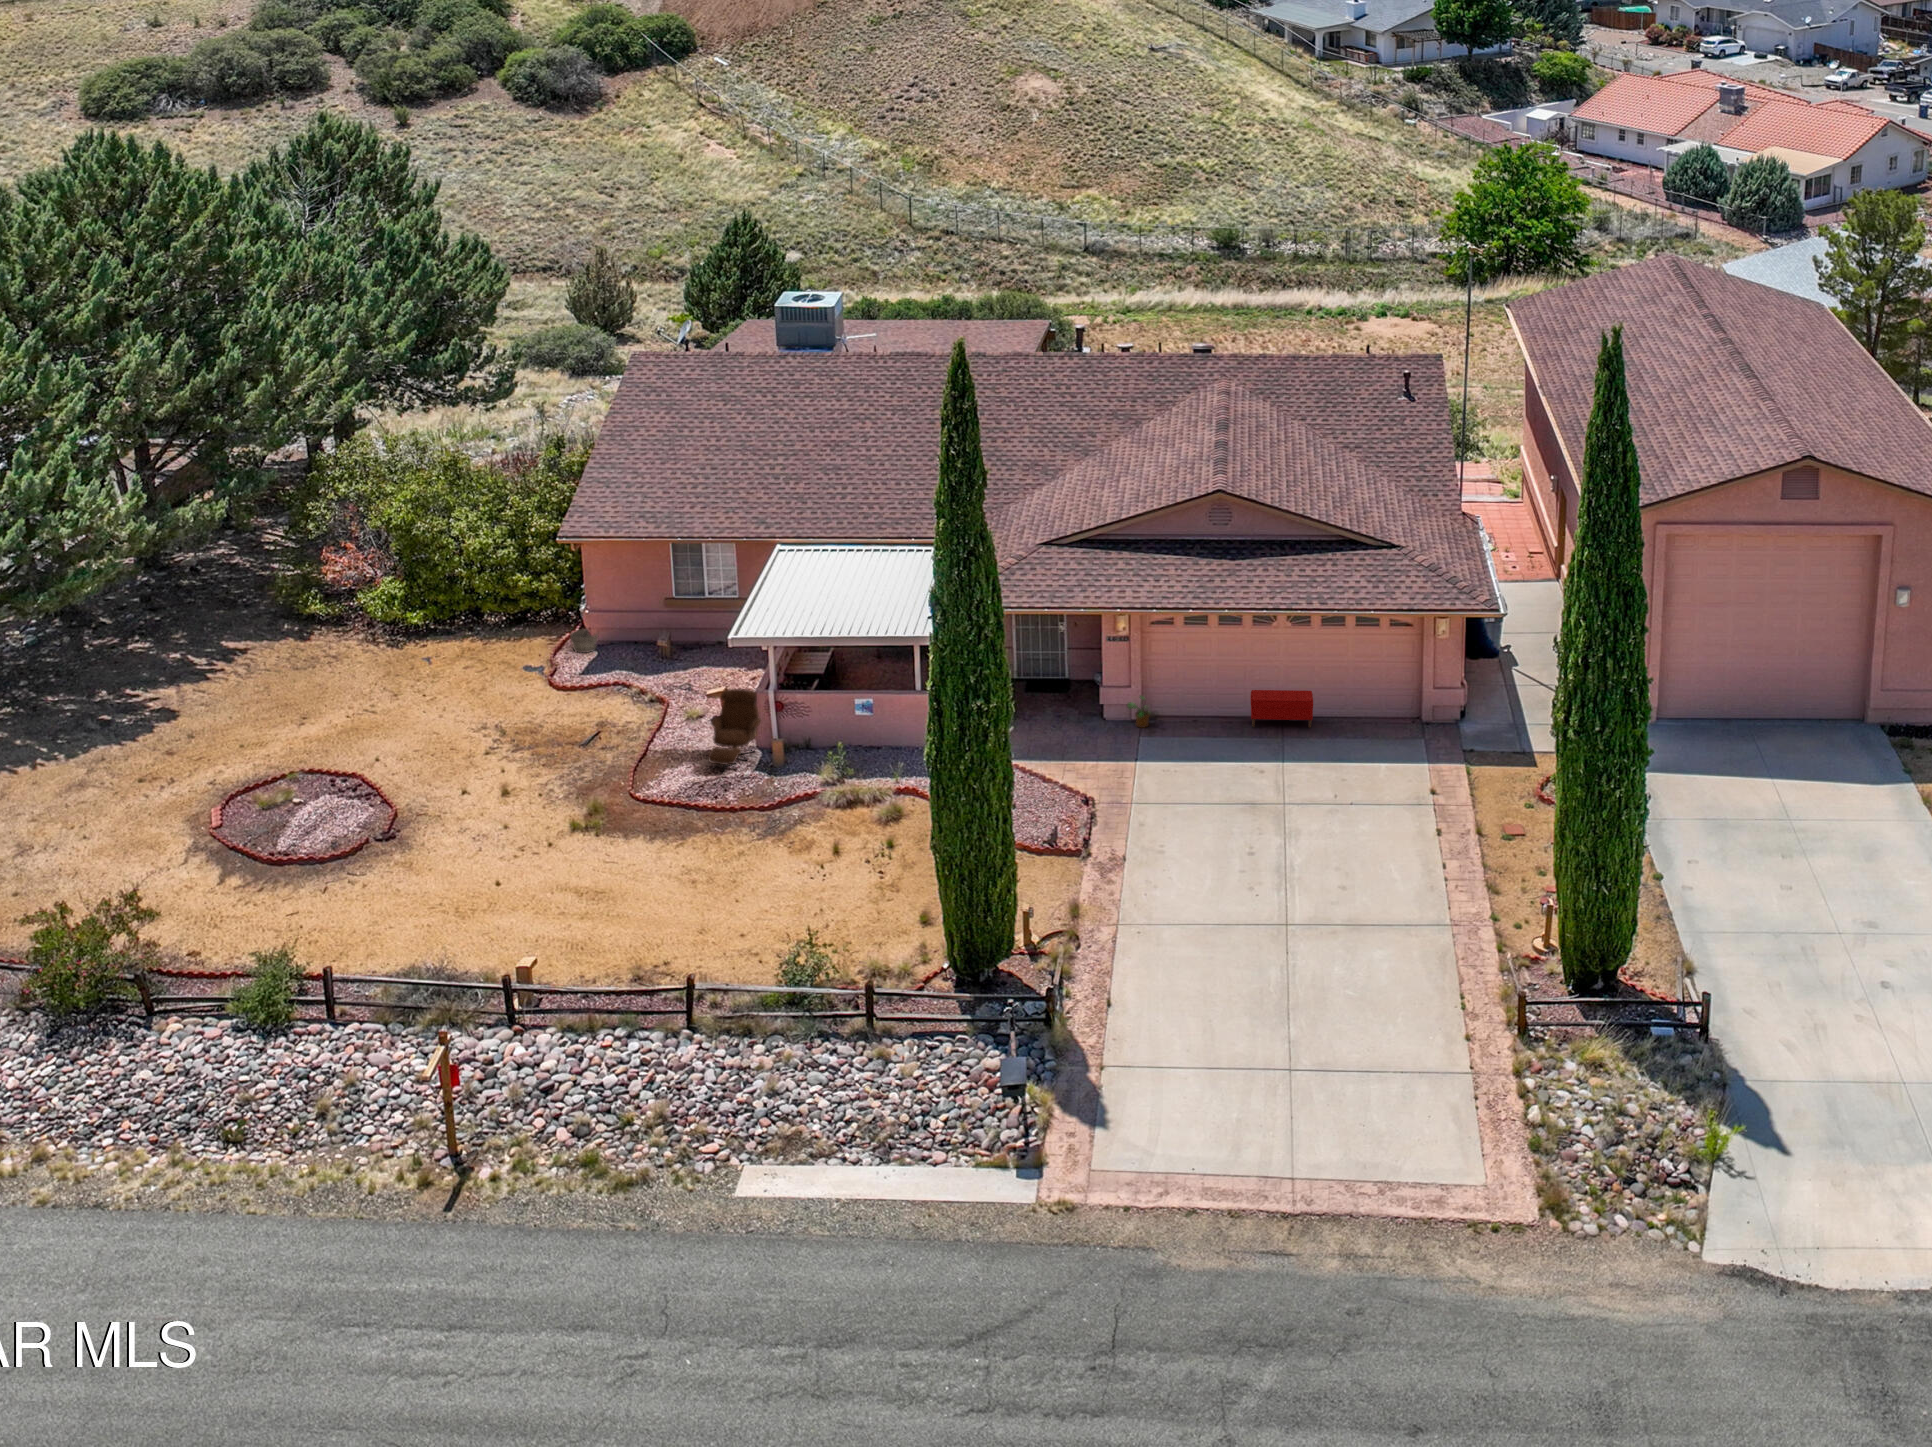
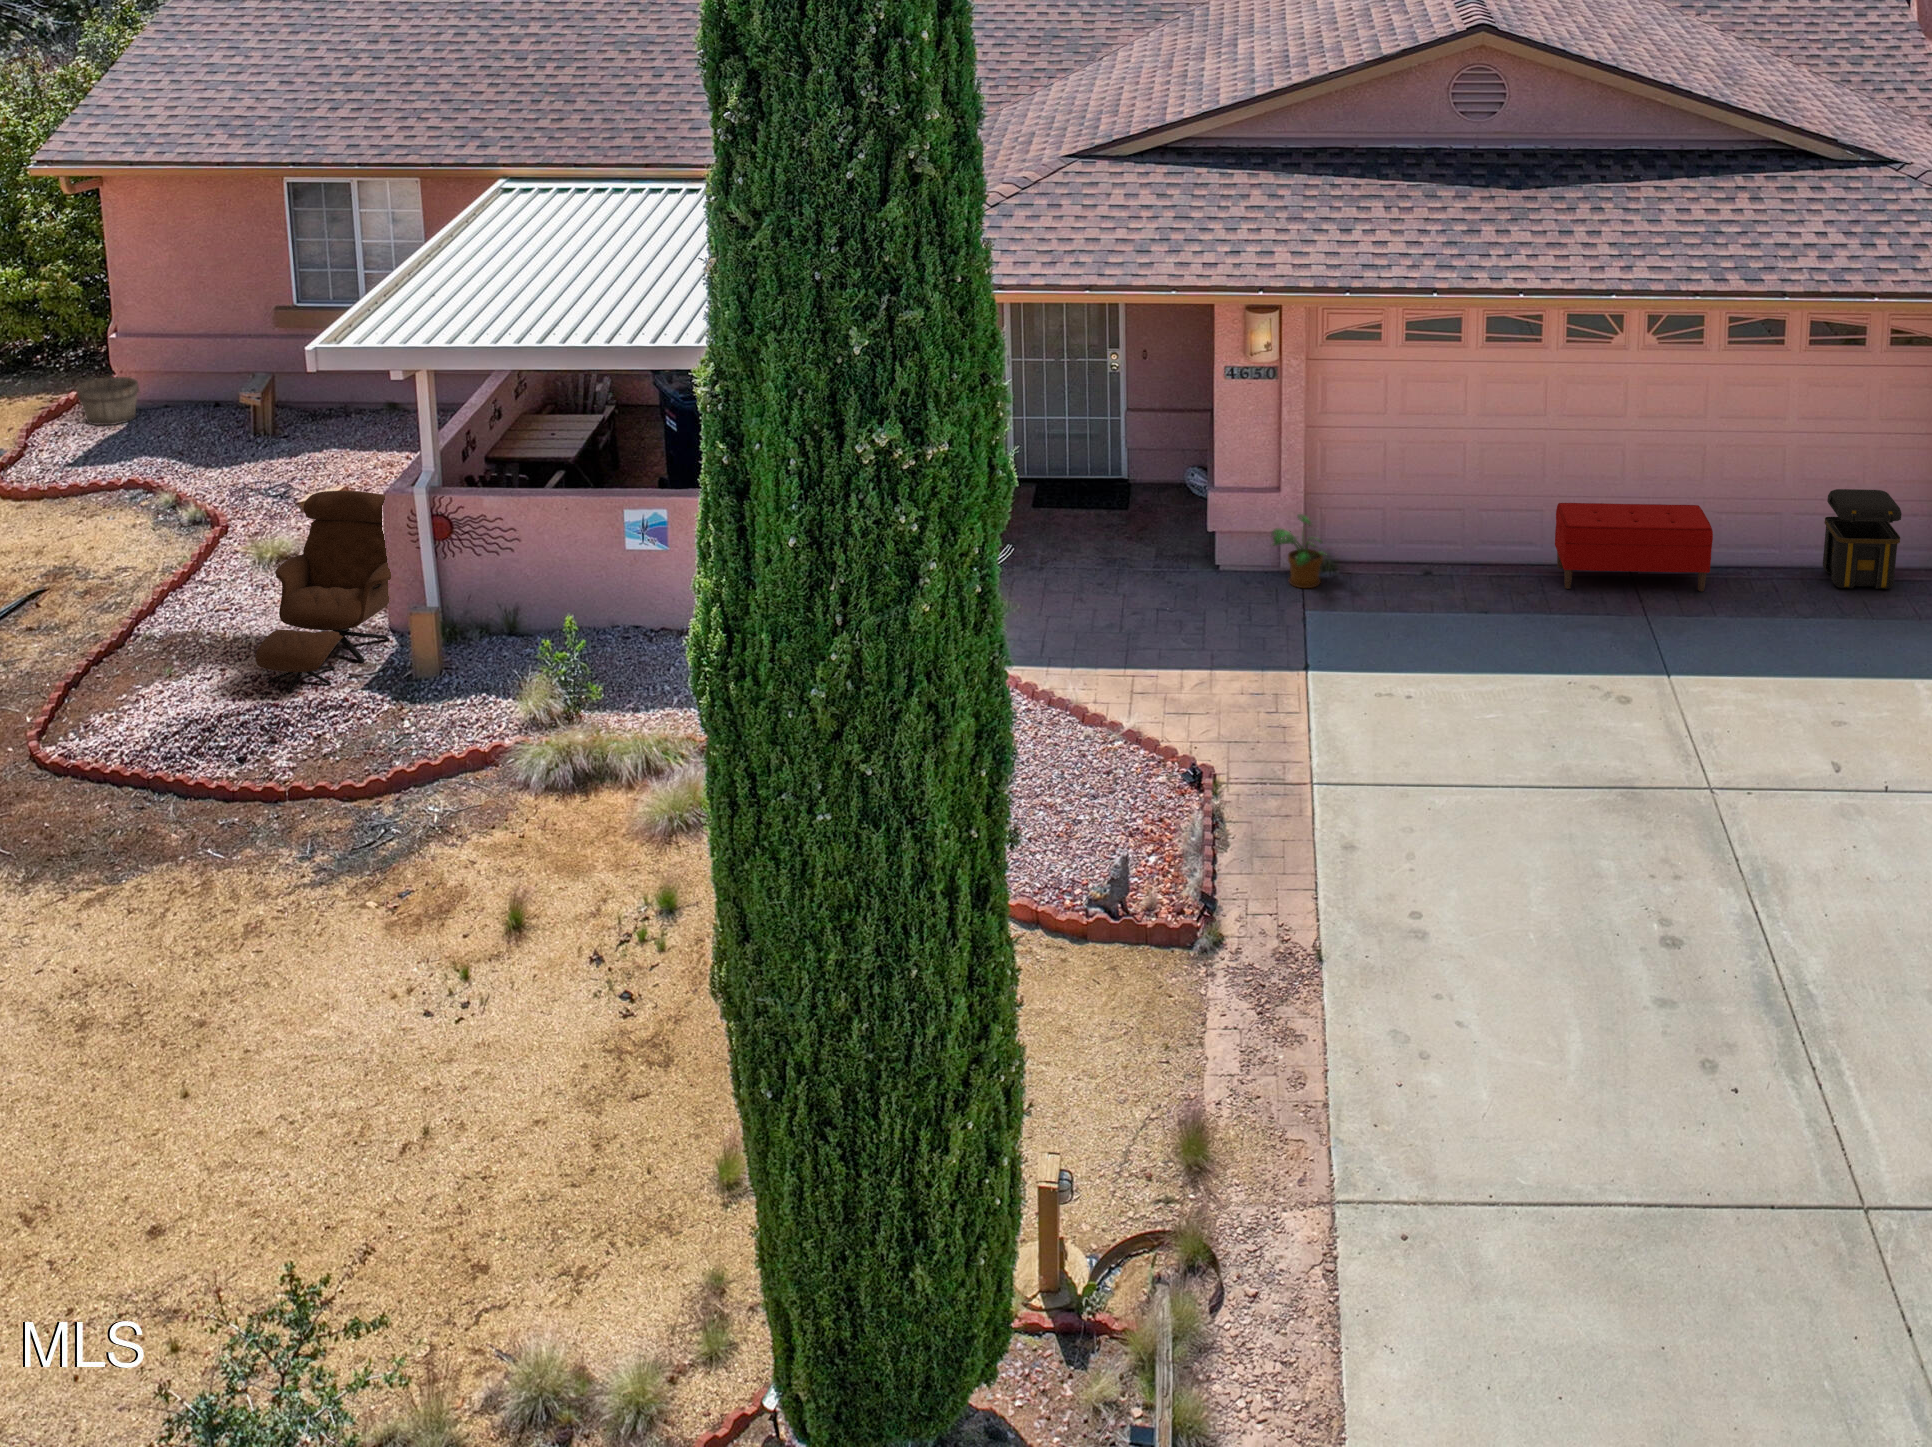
toolbox: none [1365,684,1393,727] -> present [1823,489,1902,589]

